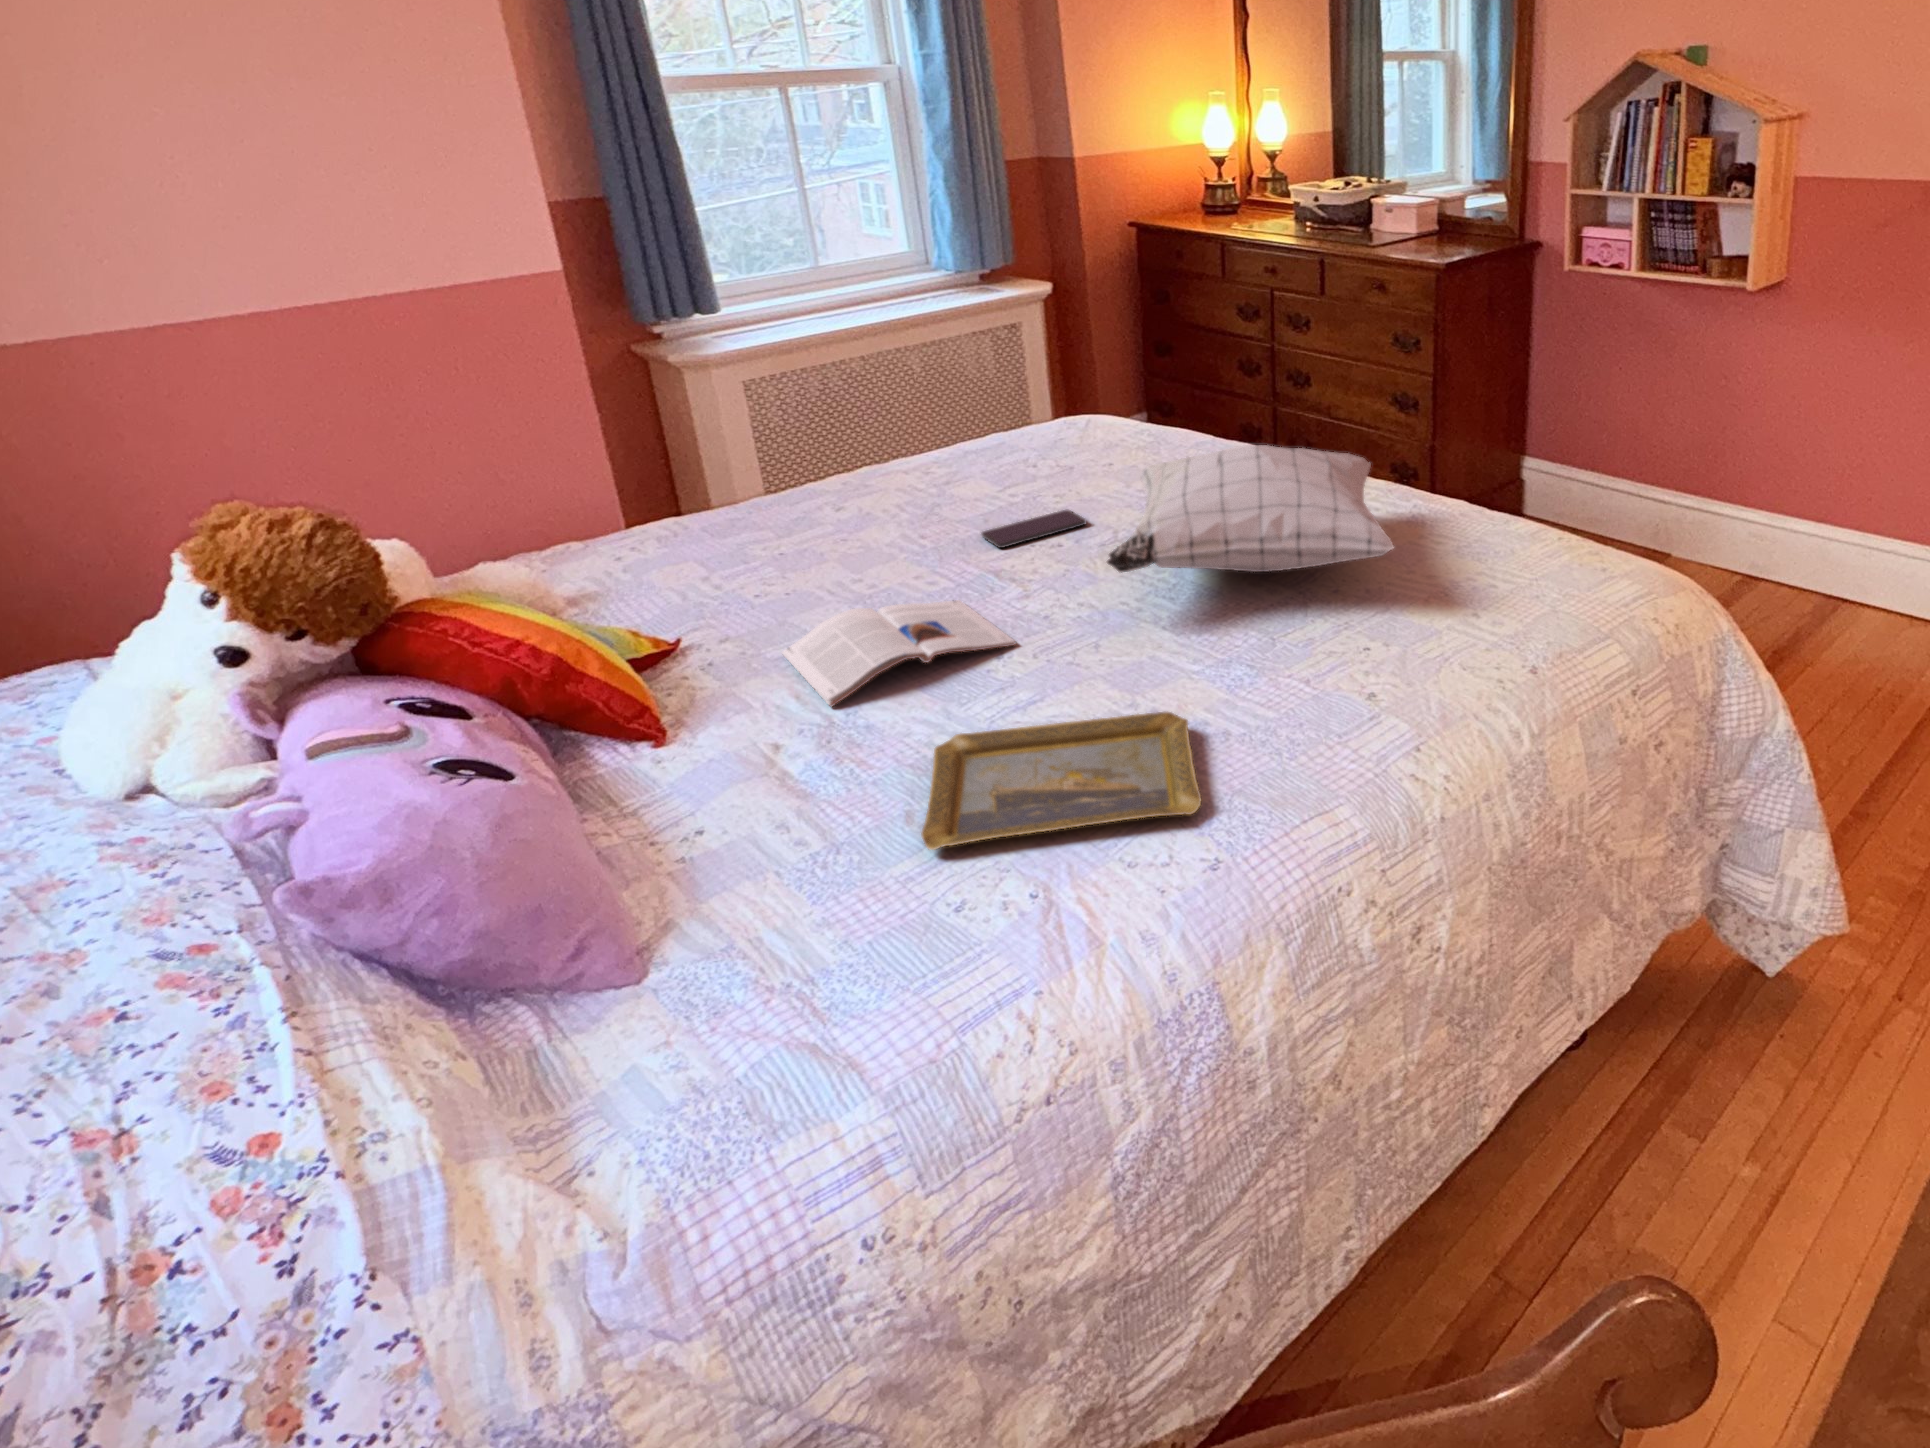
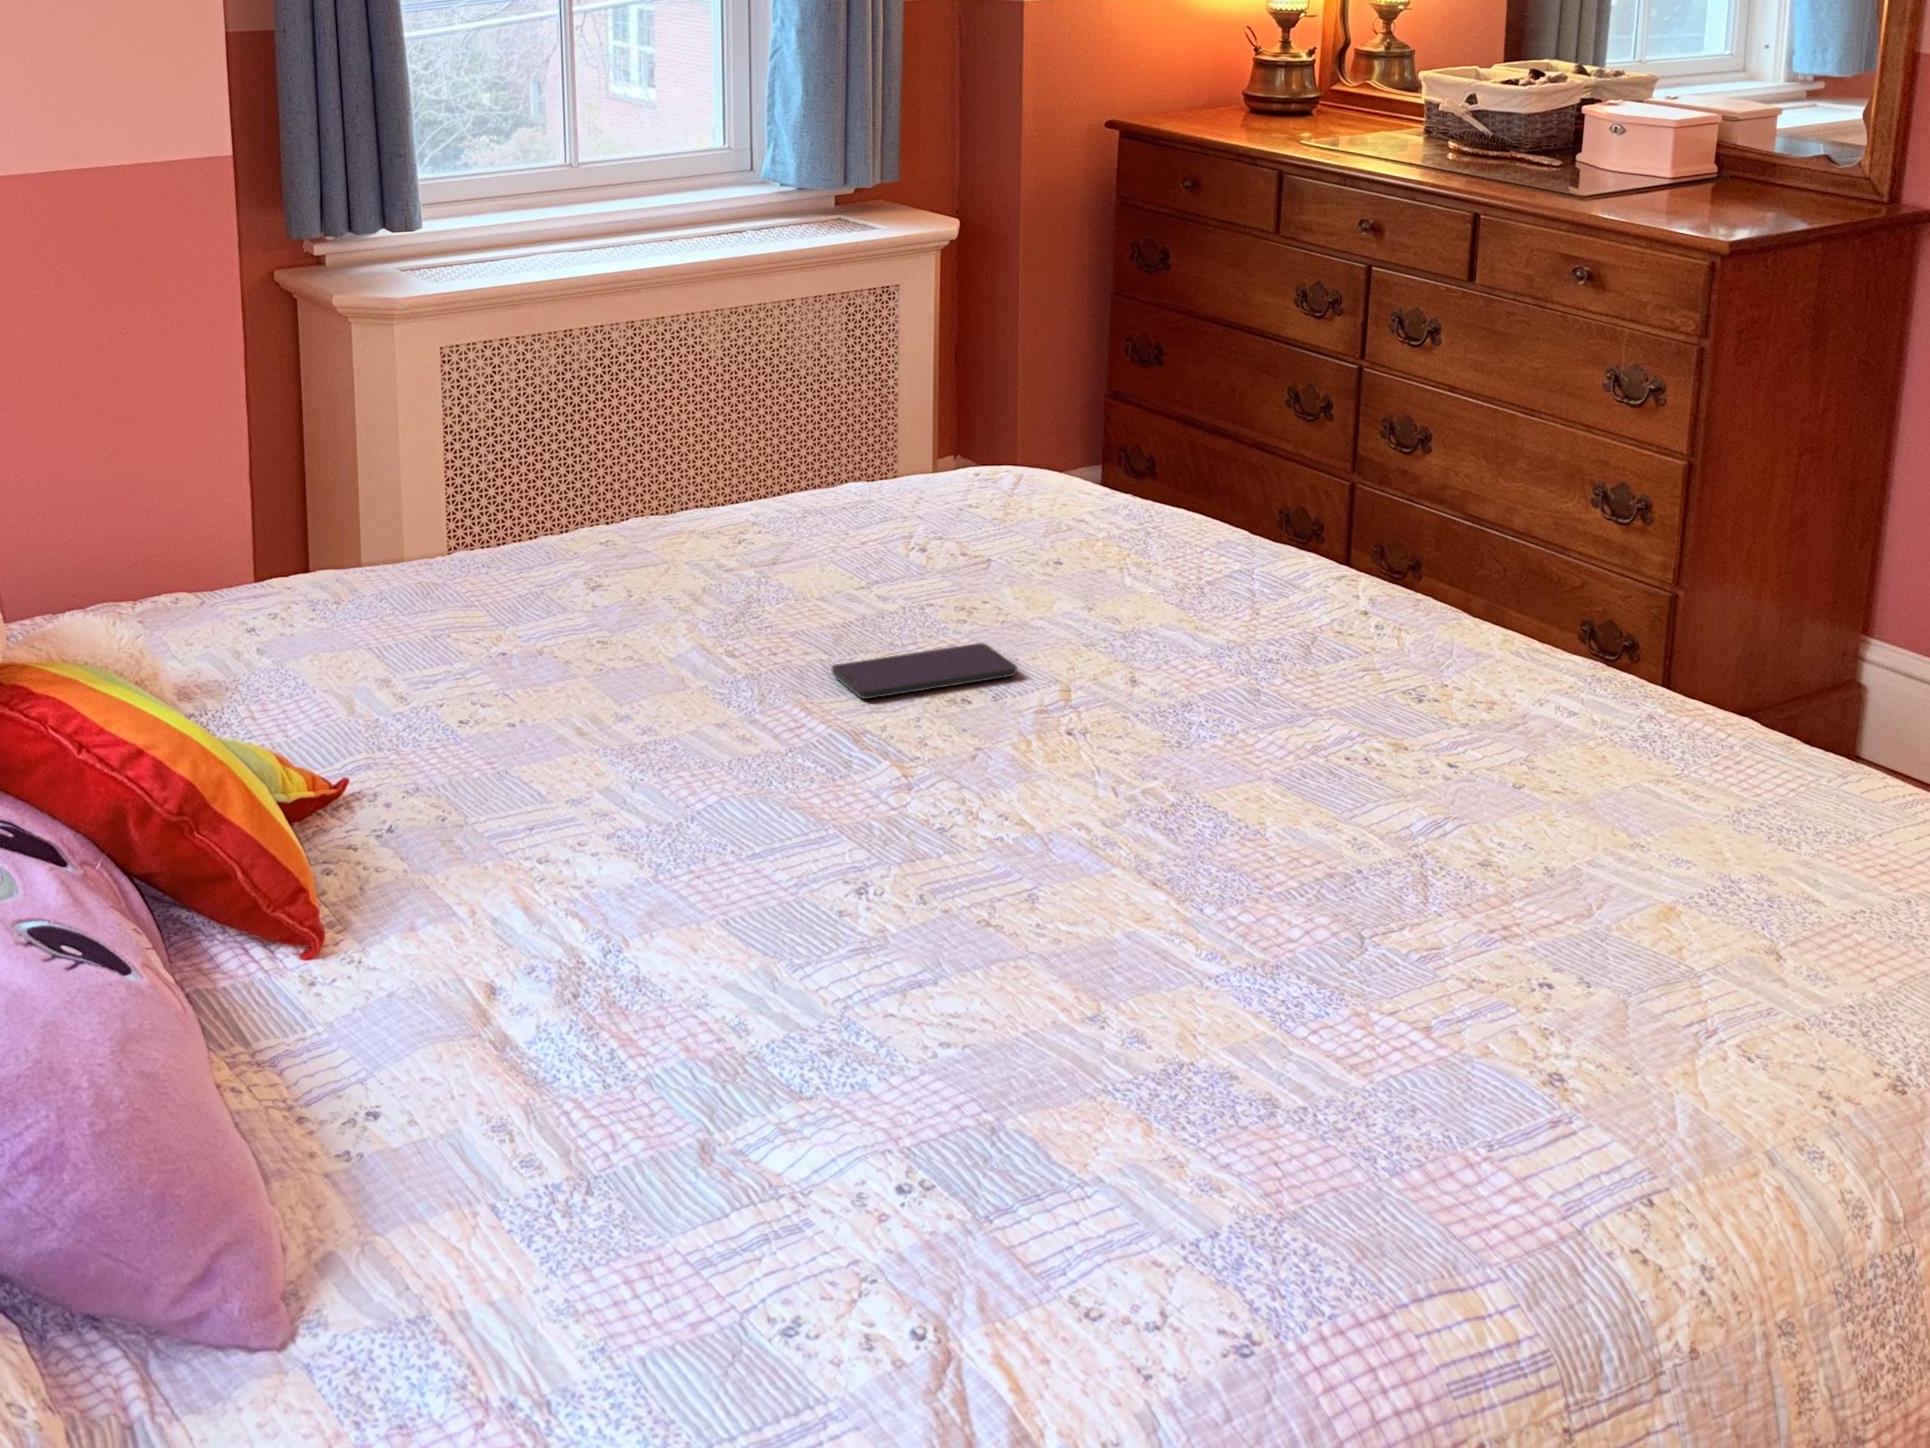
pillow: present [1107,445,1394,573] -> none [1065,571,1616,810]
magazine: present [783,600,1016,707] -> none [501,773,893,941]
tray: present [921,712,1201,850] -> none [734,1022,1227,1241]

